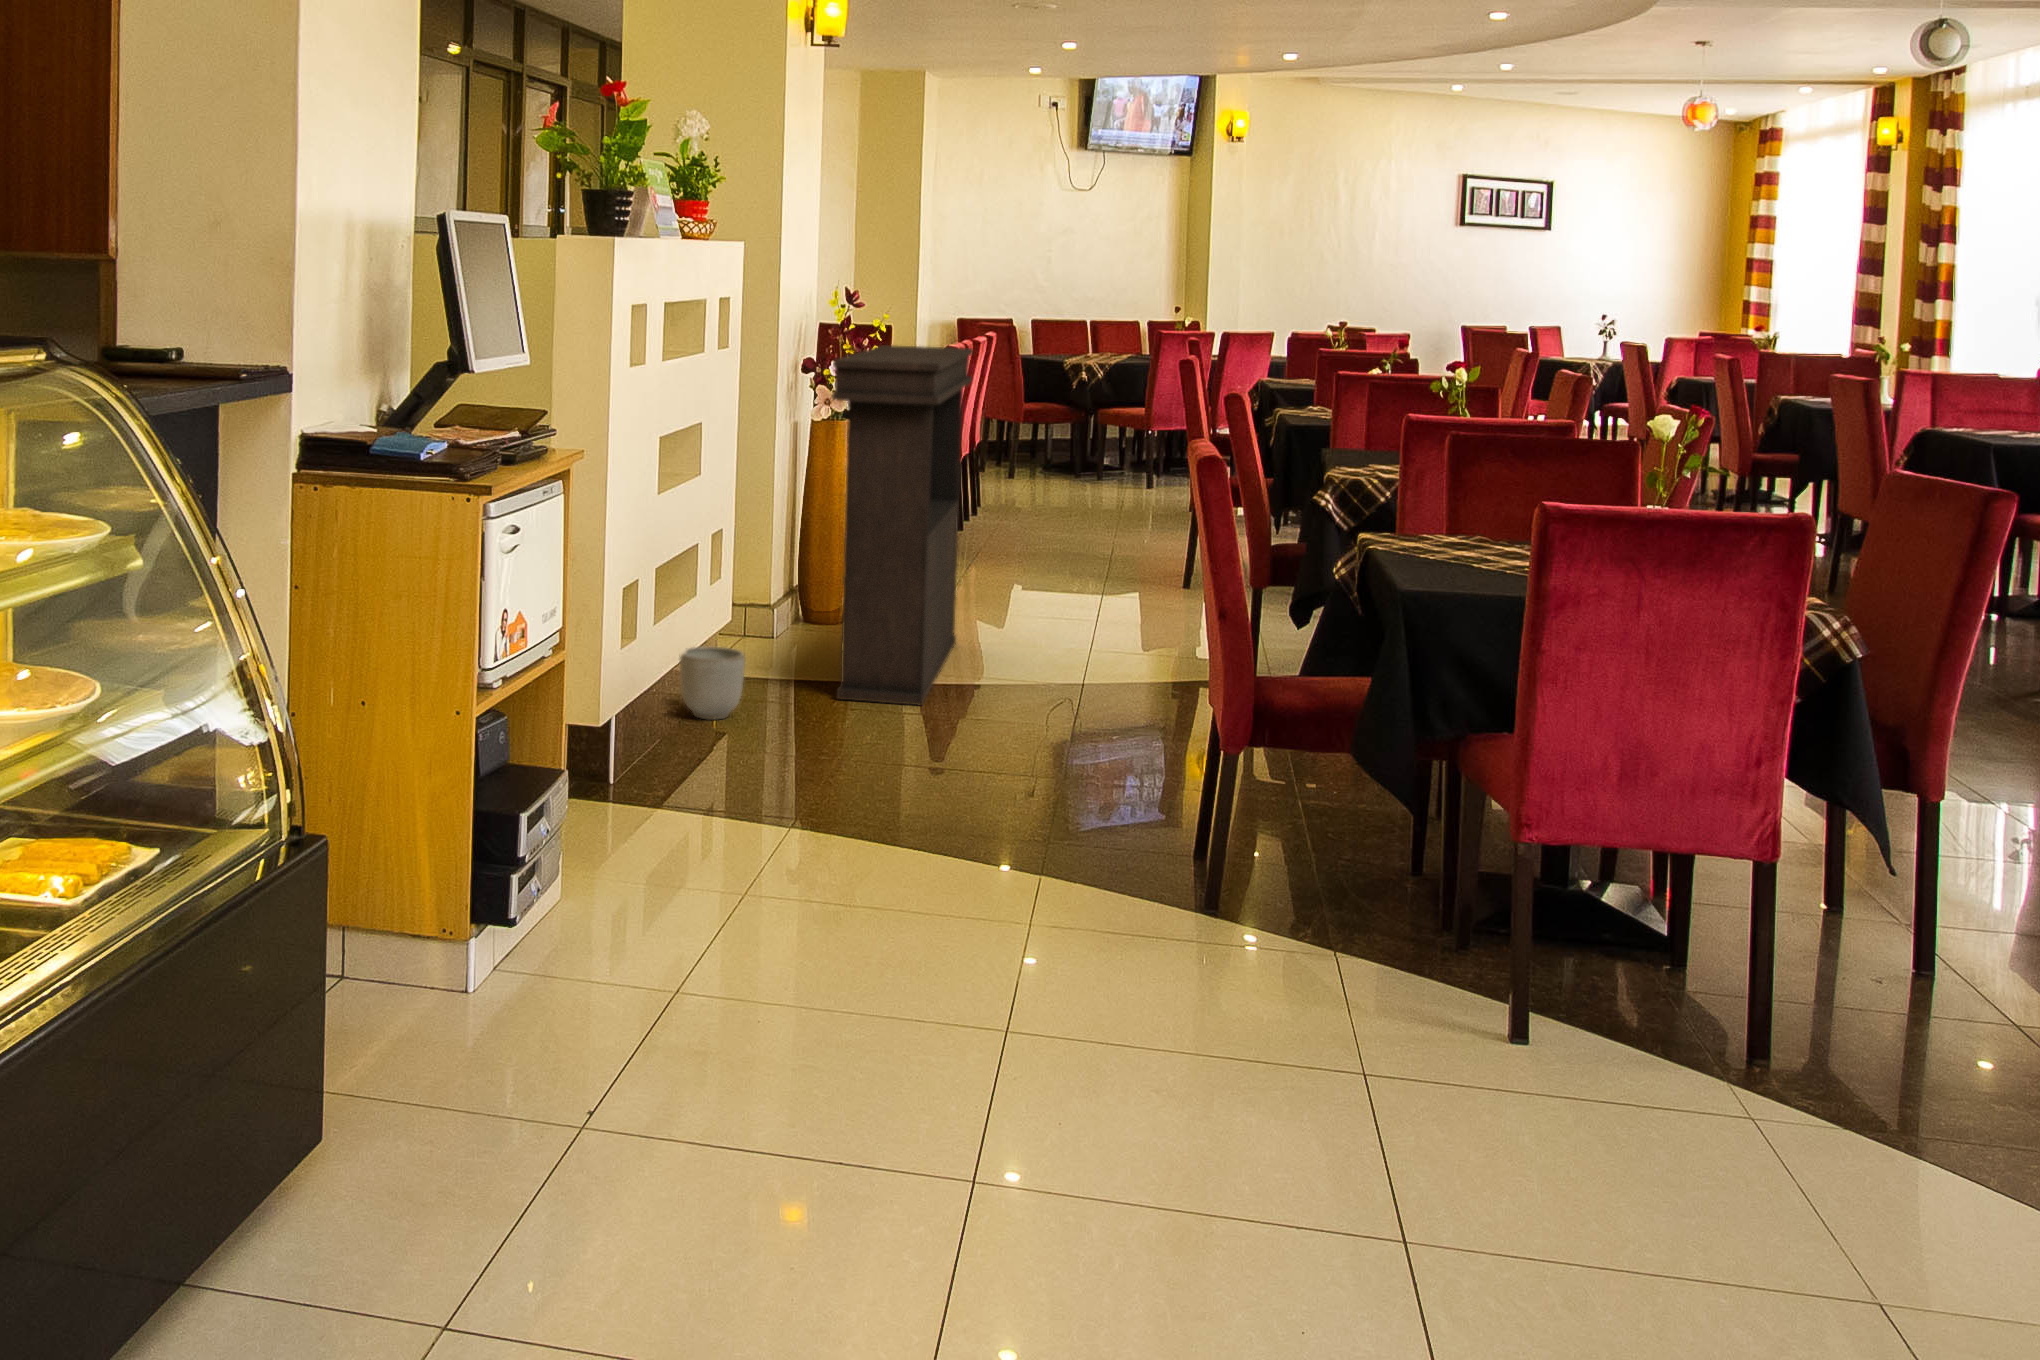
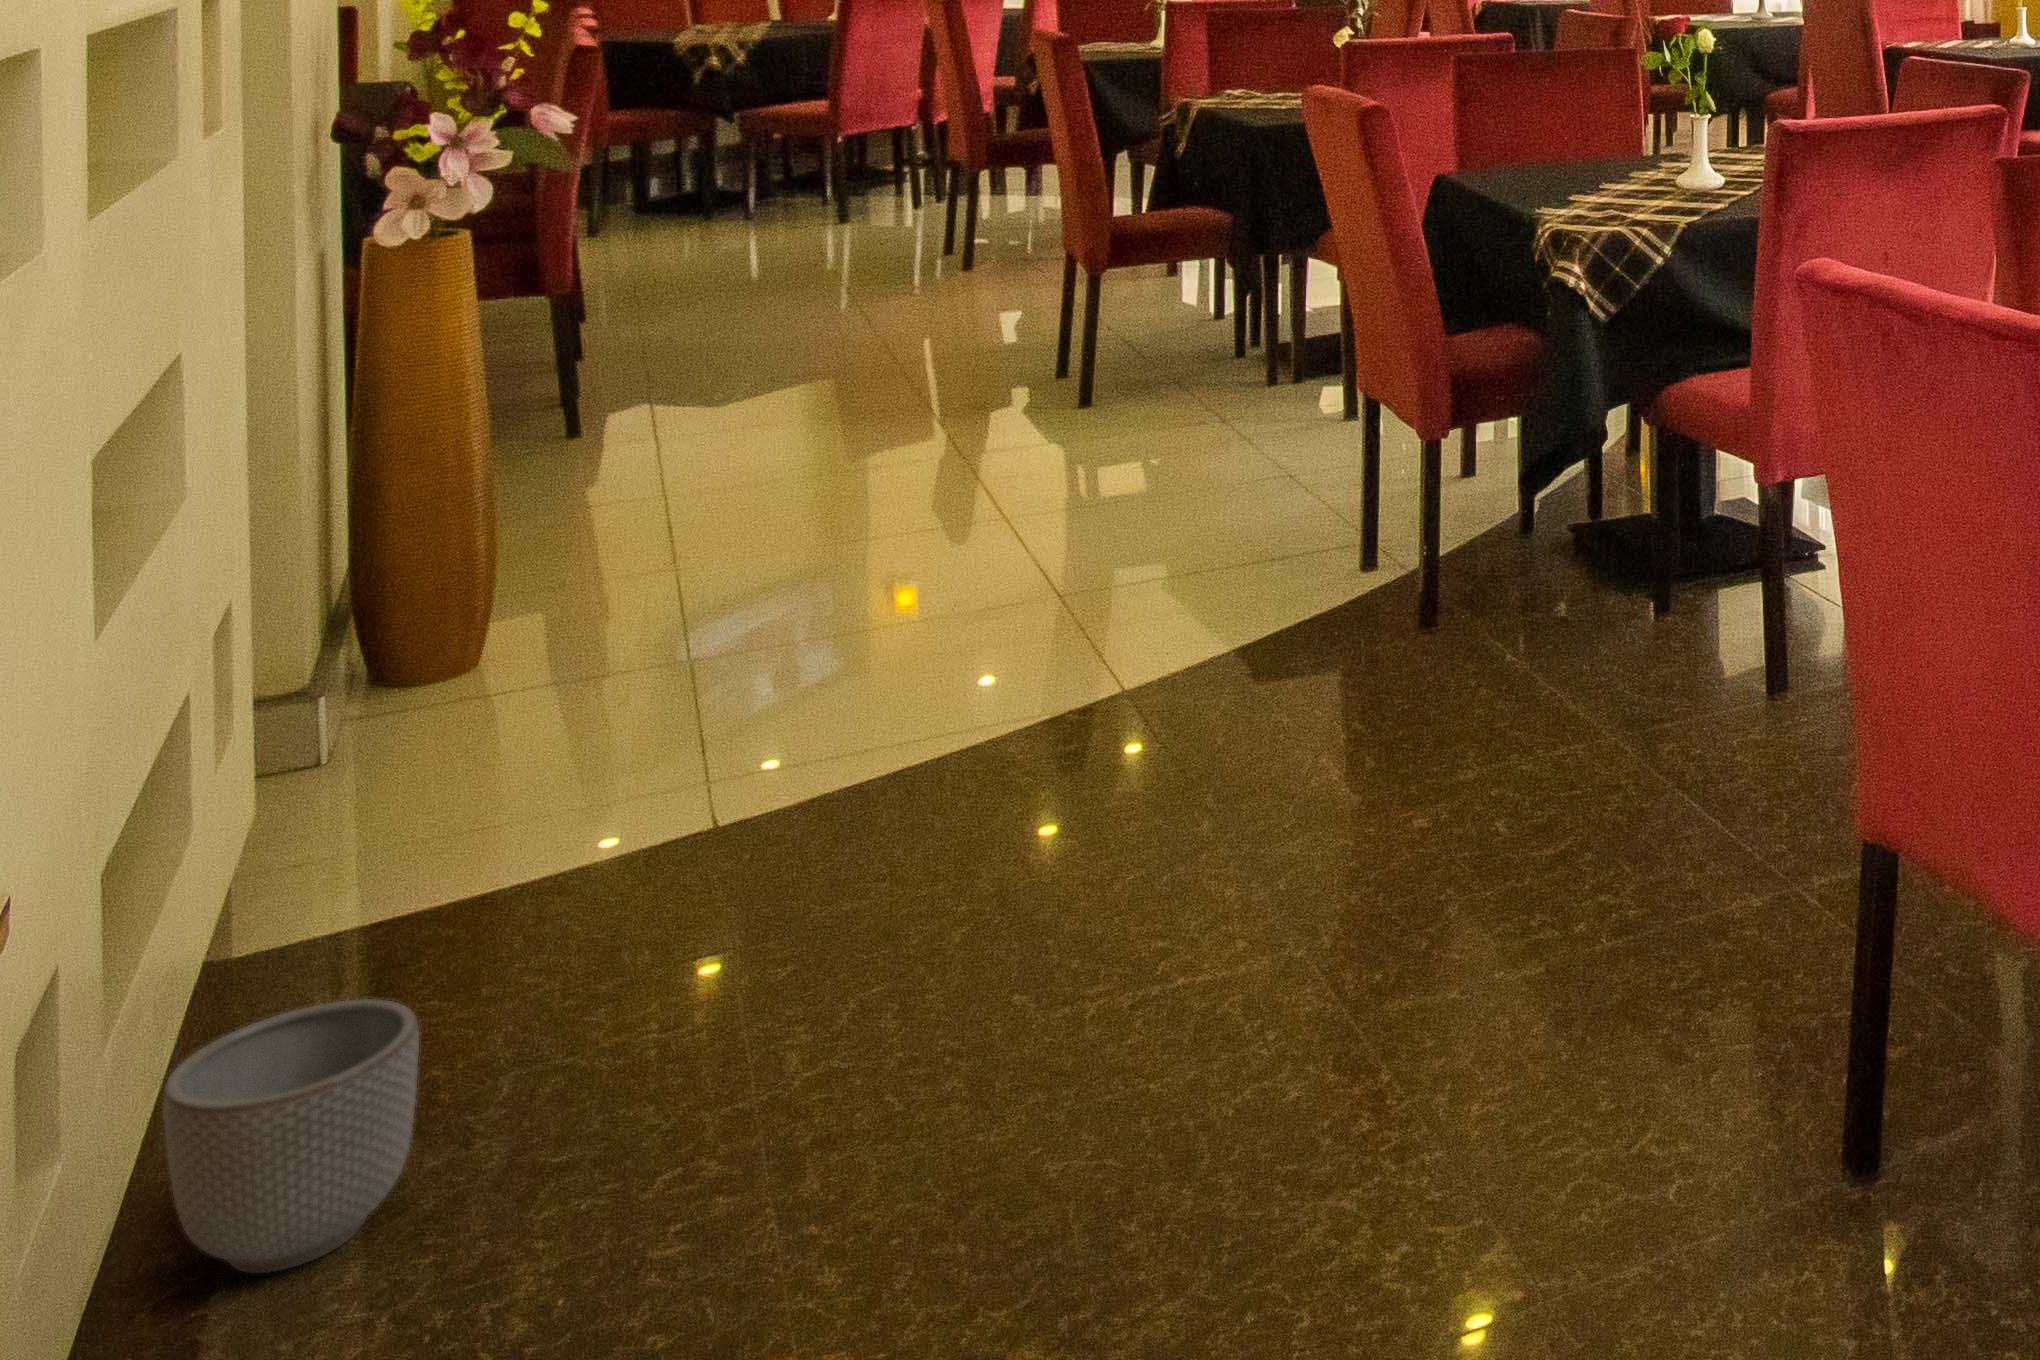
console table: present [832,345,973,705] -> none [599,50,932,993]

